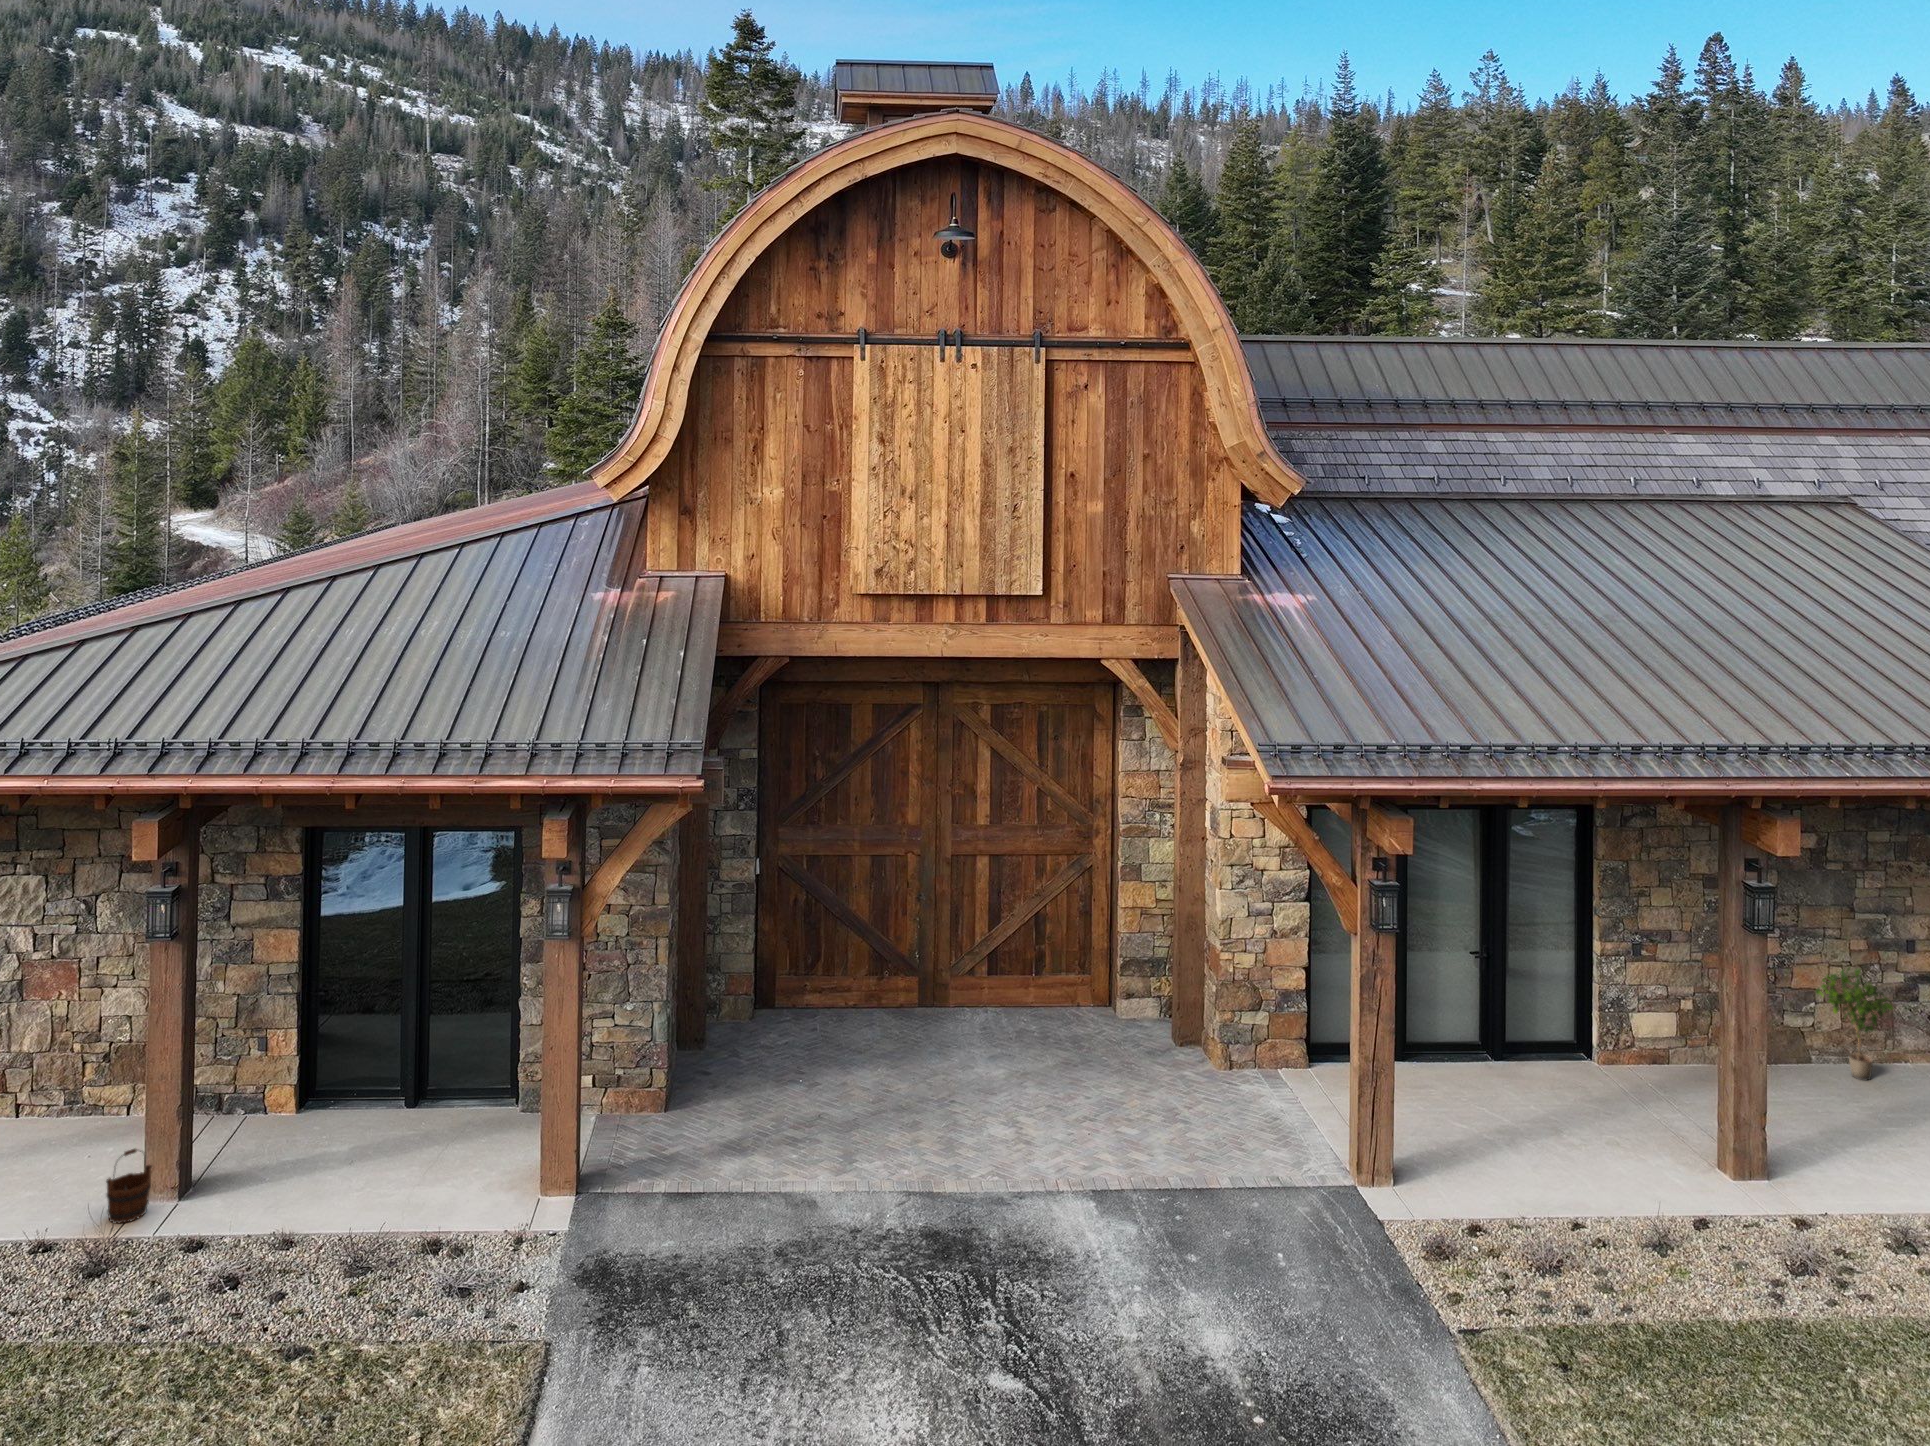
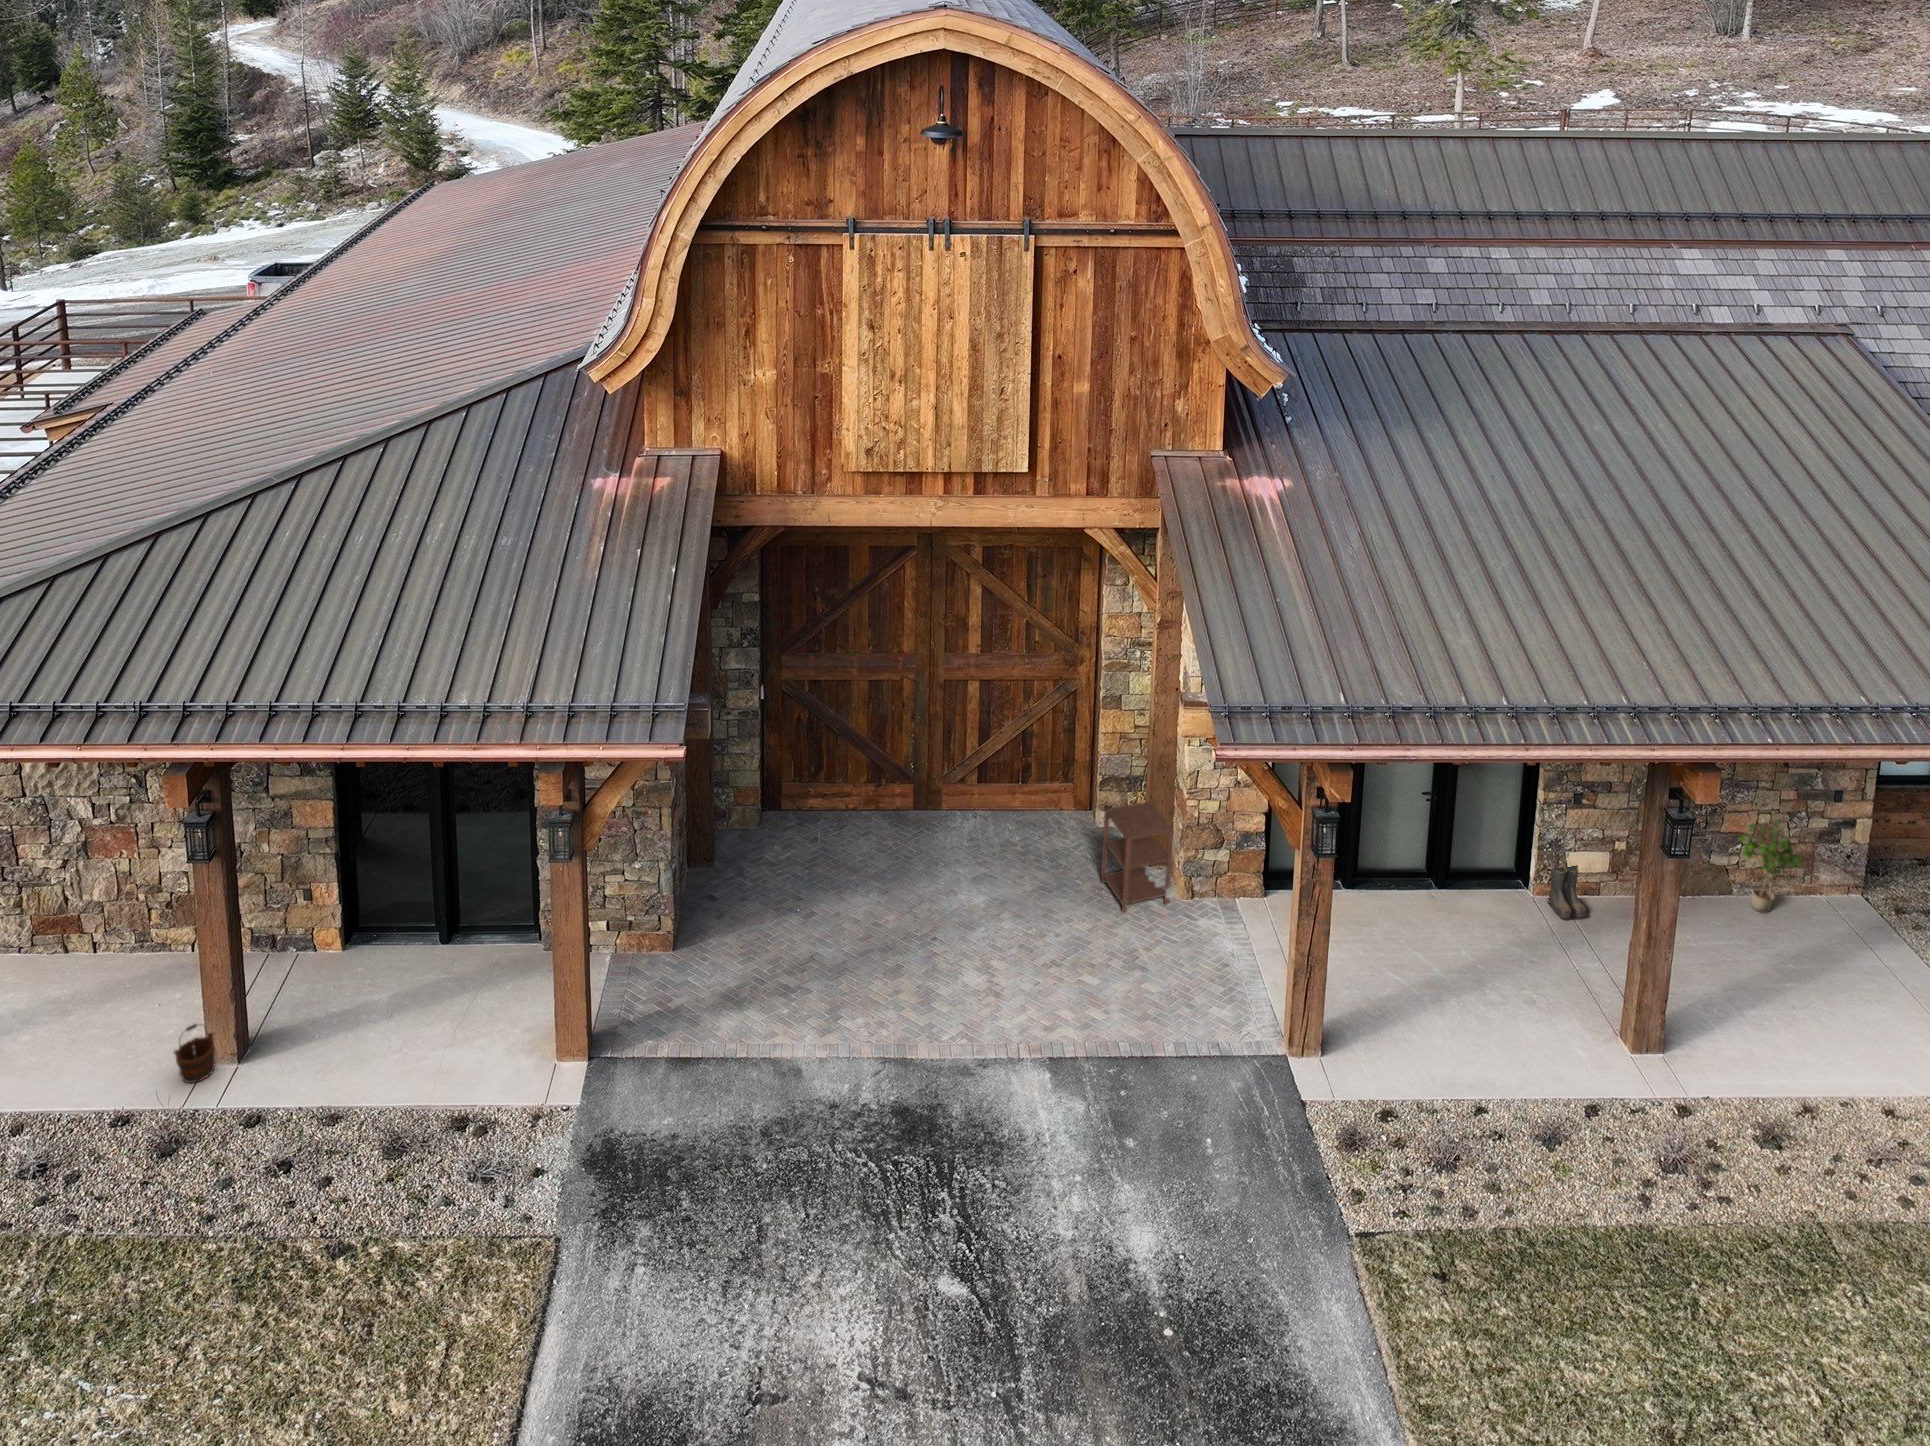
side table: none [1134,962,1212,1085] -> present [1101,802,1174,913]
boots: none [1622,1022,1676,1087] -> present [1547,865,1589,920]

